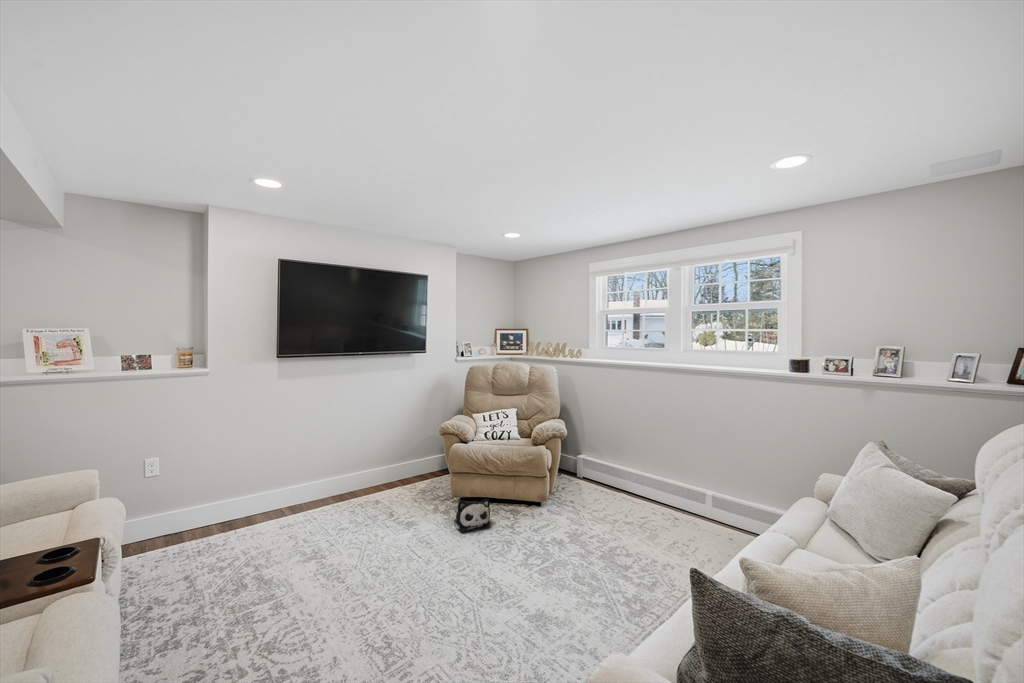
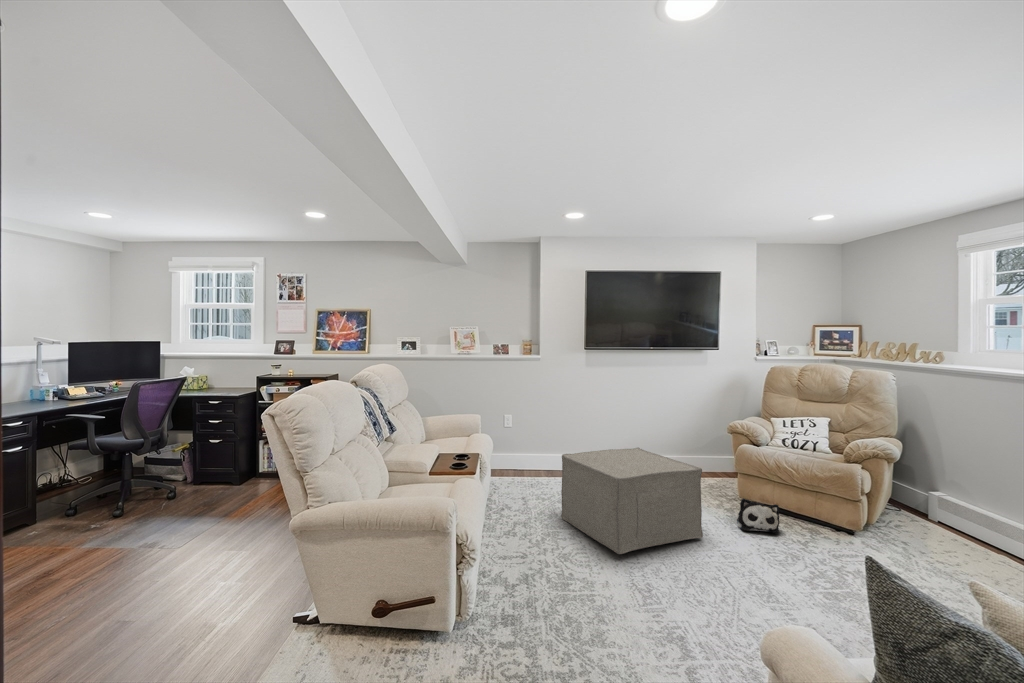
ottoman: none [256,469,427,618] -> present [561,448,703,554]

